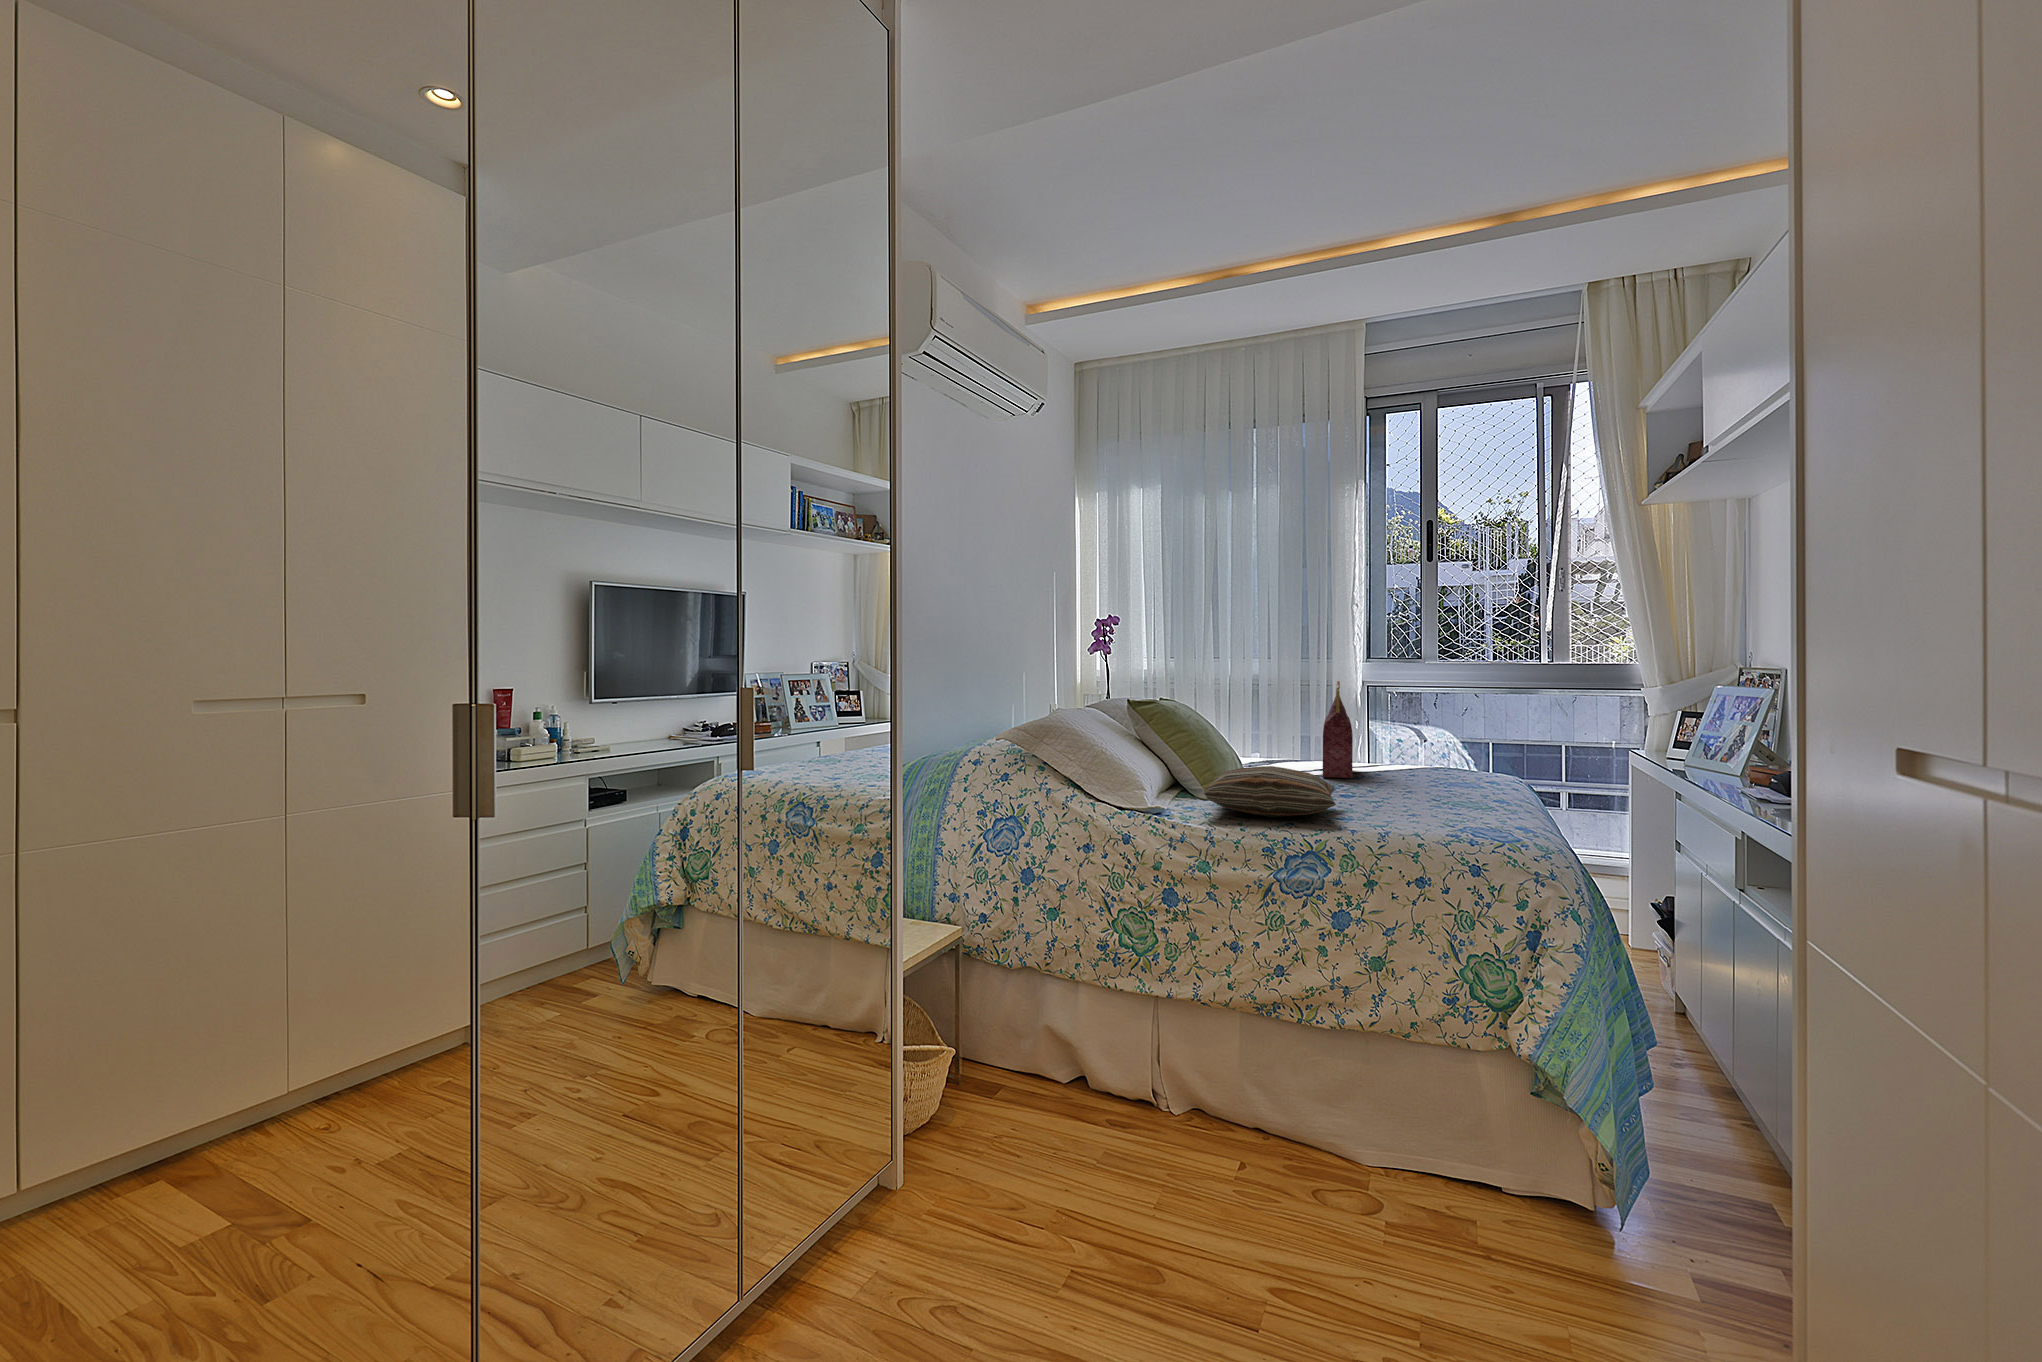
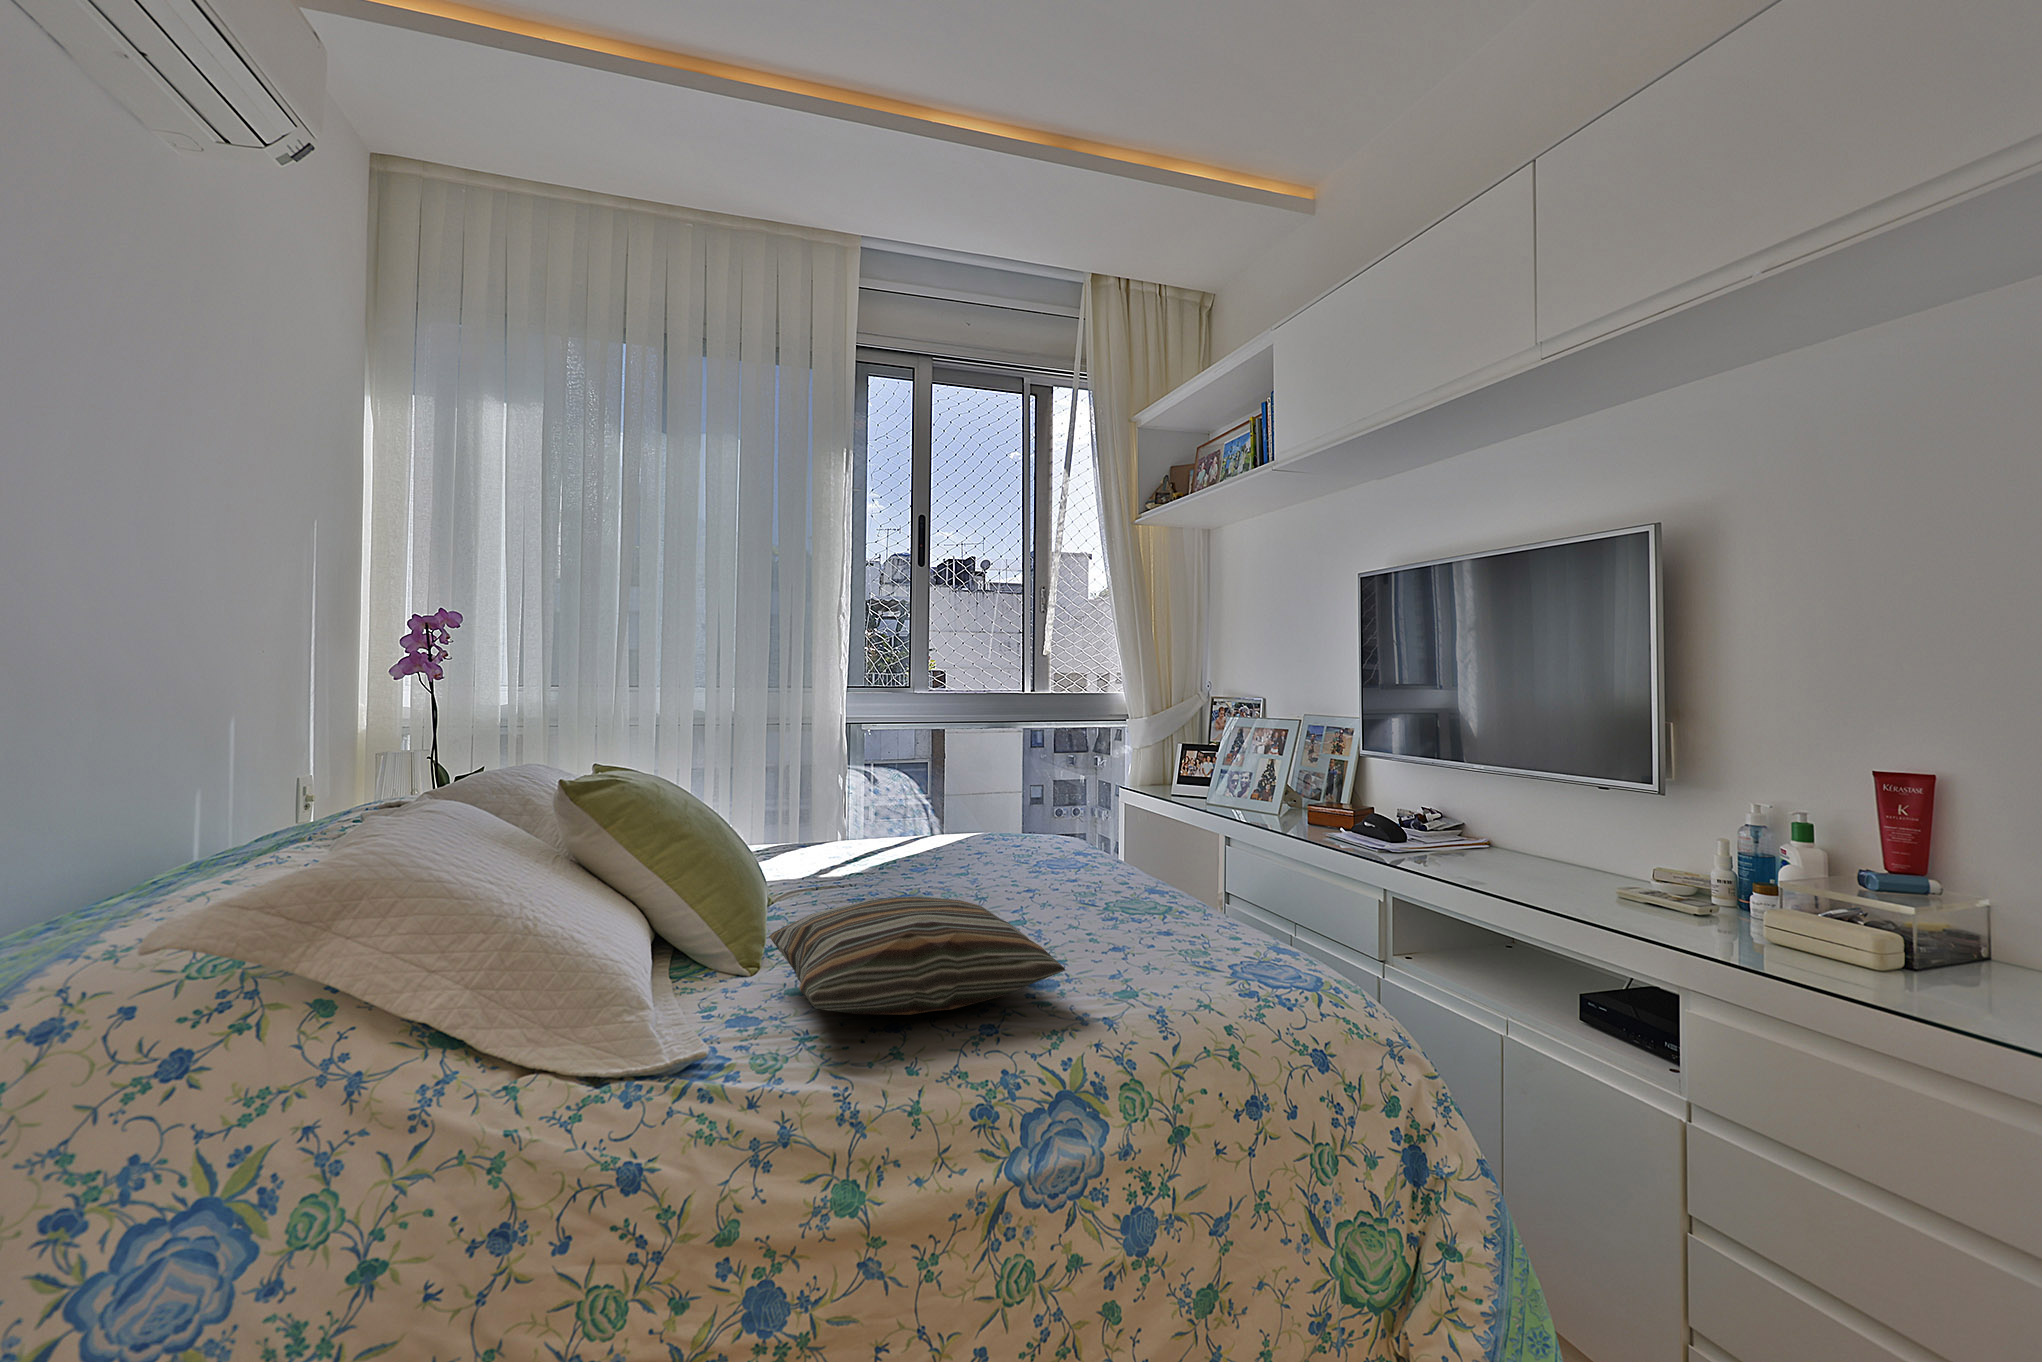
handbag: present [1323,681,1353,778] -> none [840,723,908,874]

